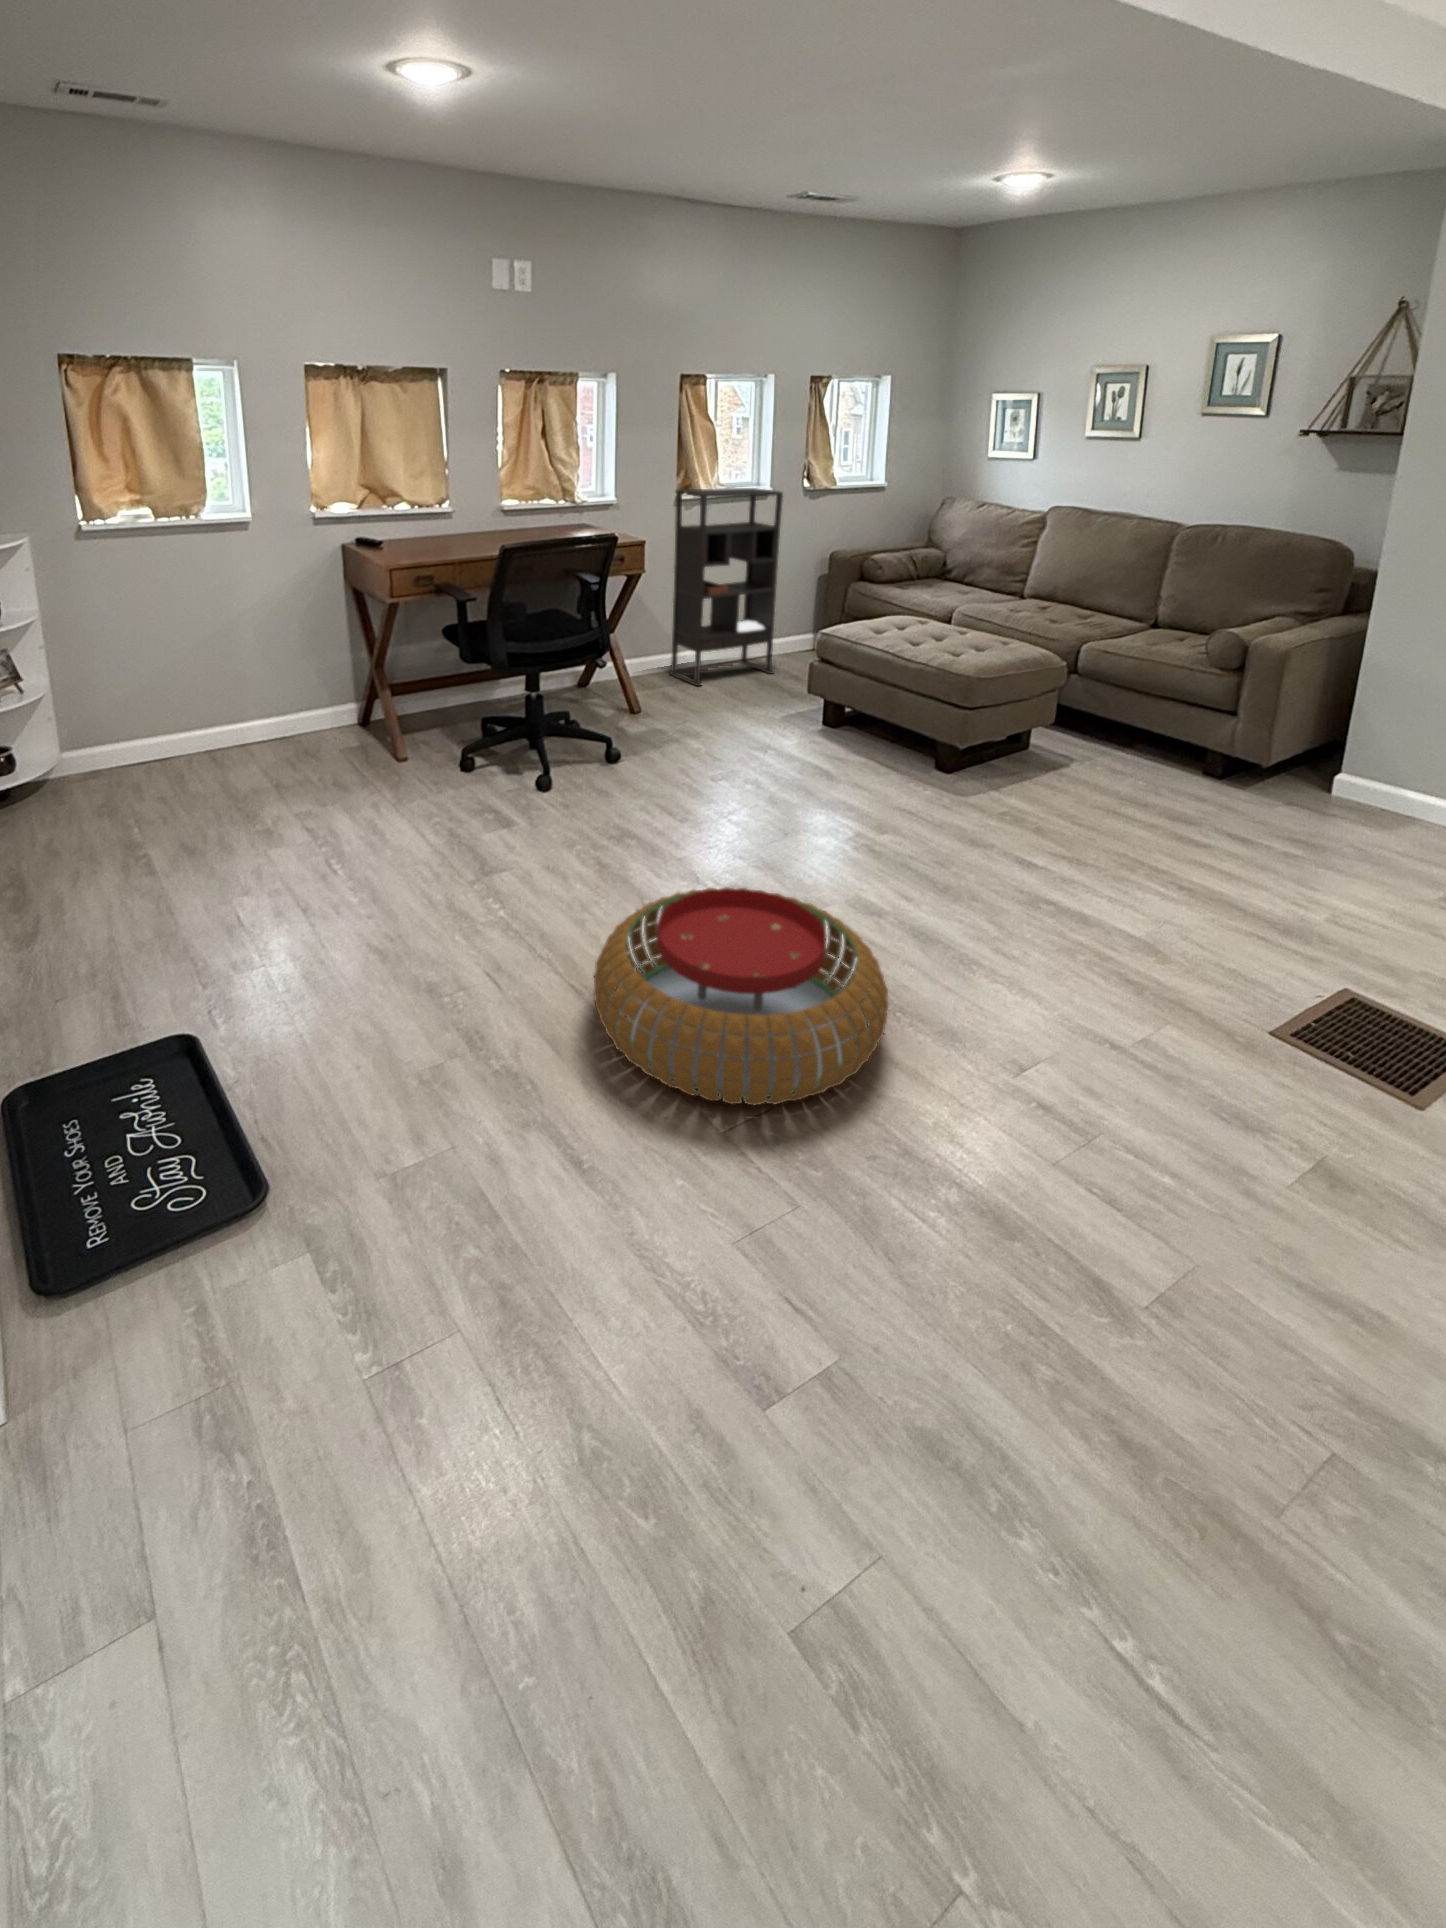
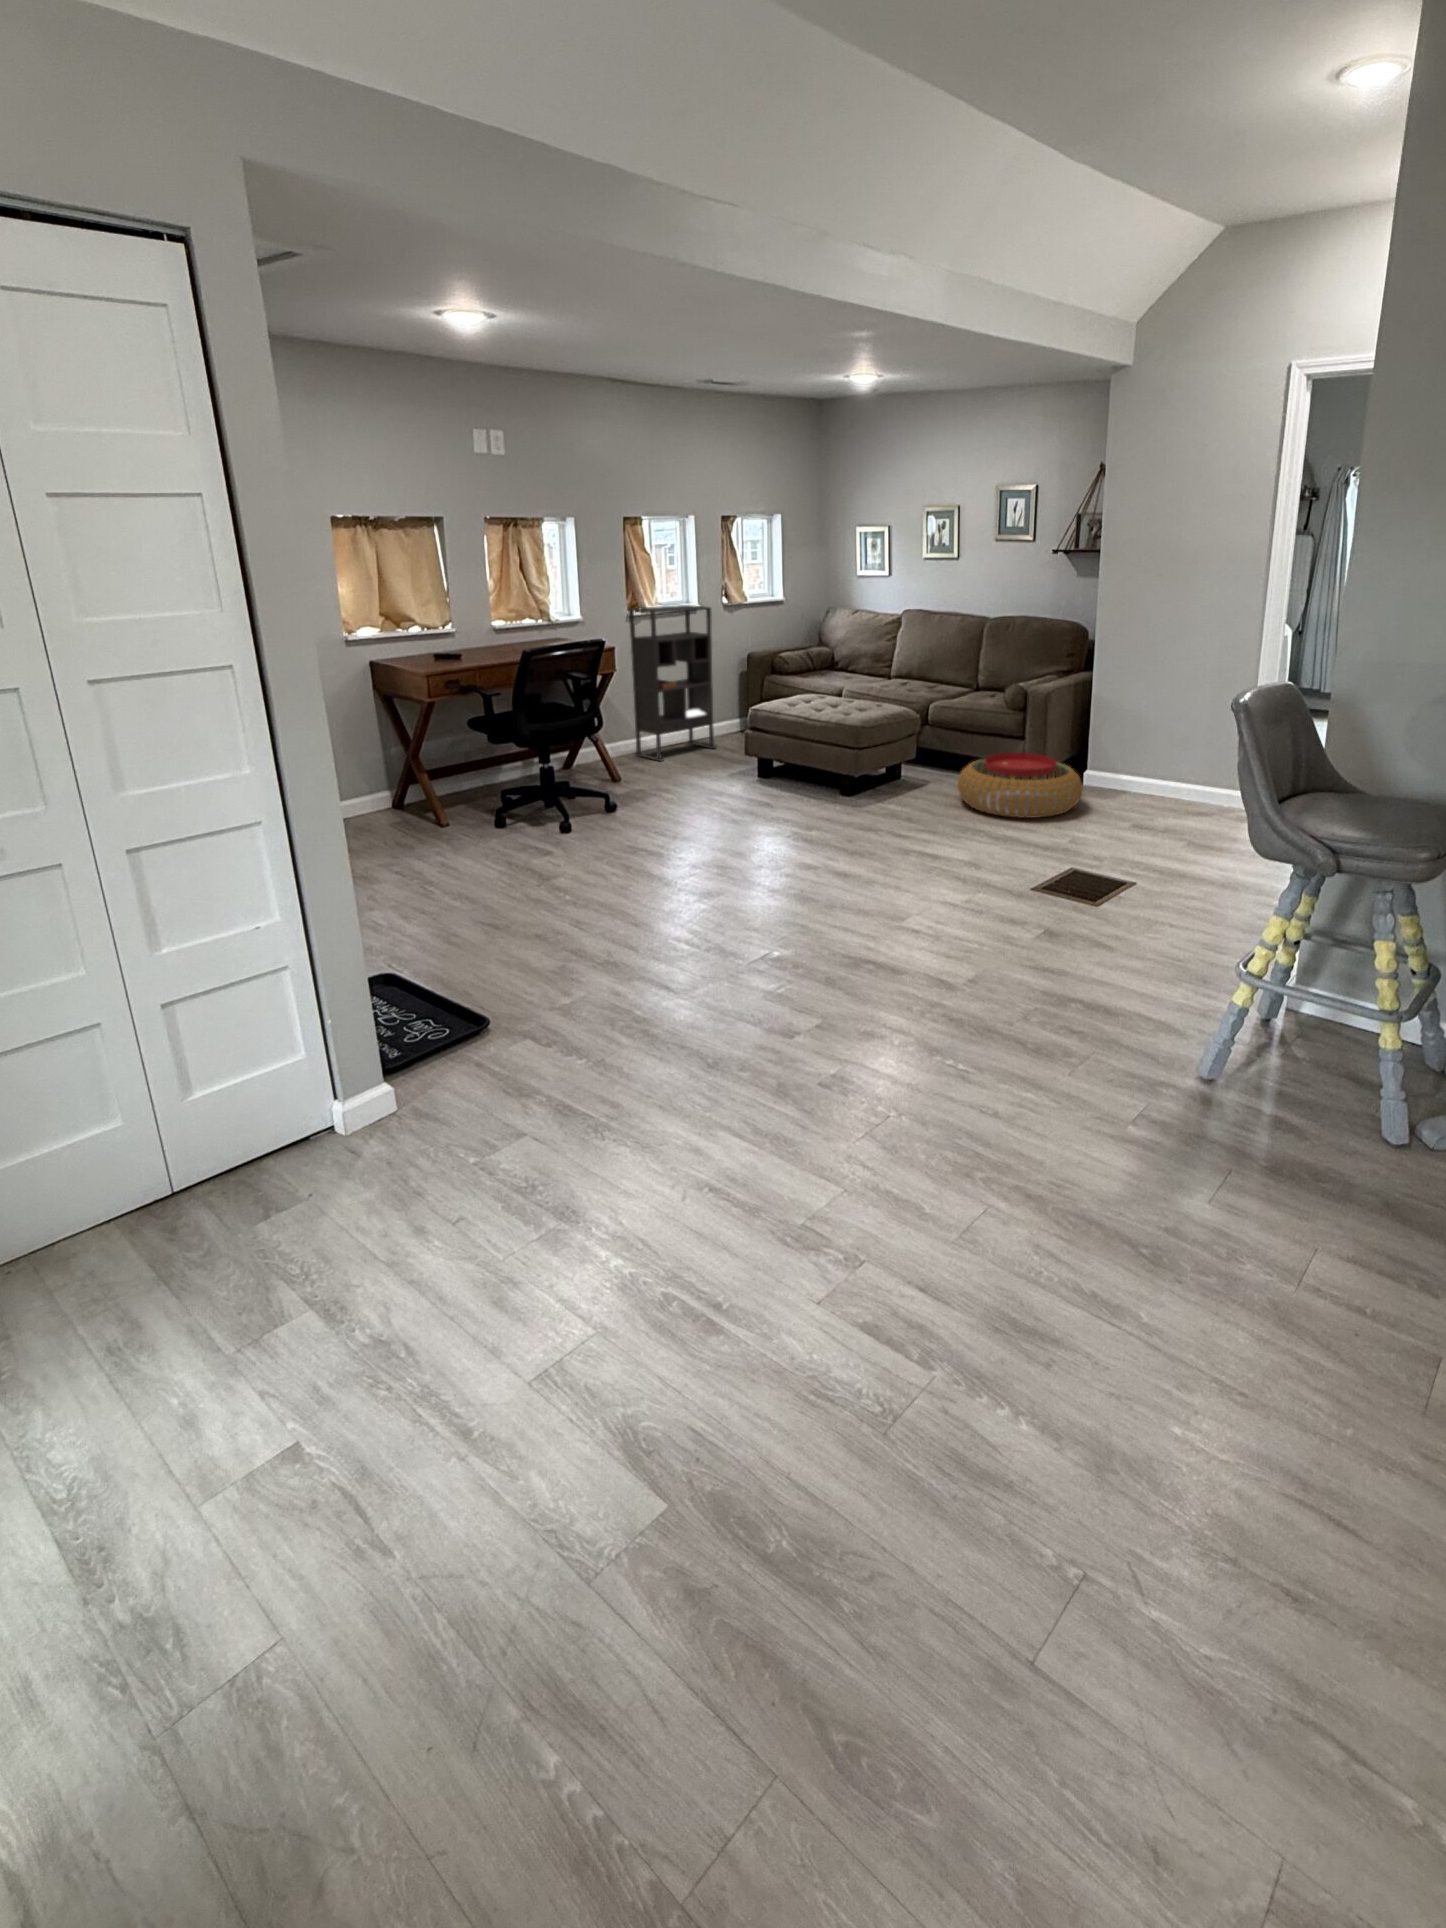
pouf: present [594,887,889,1105] -> present [958,753,1082,818]

